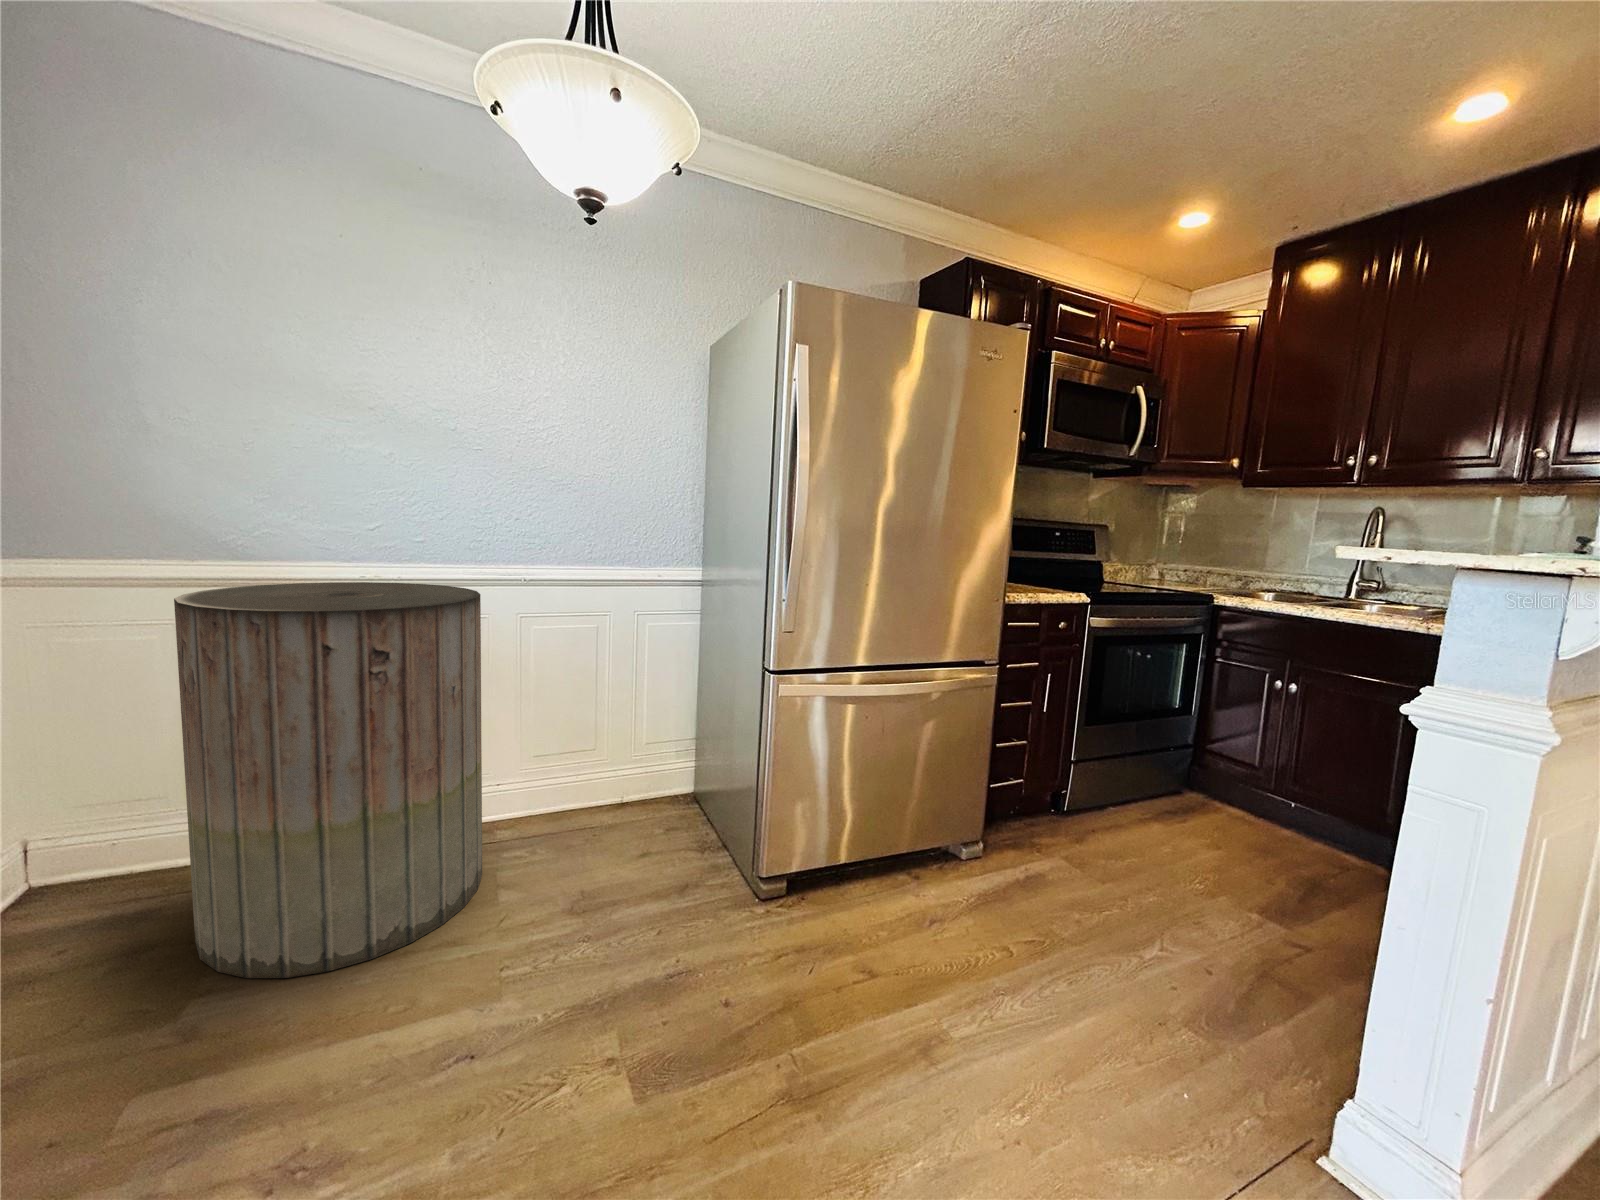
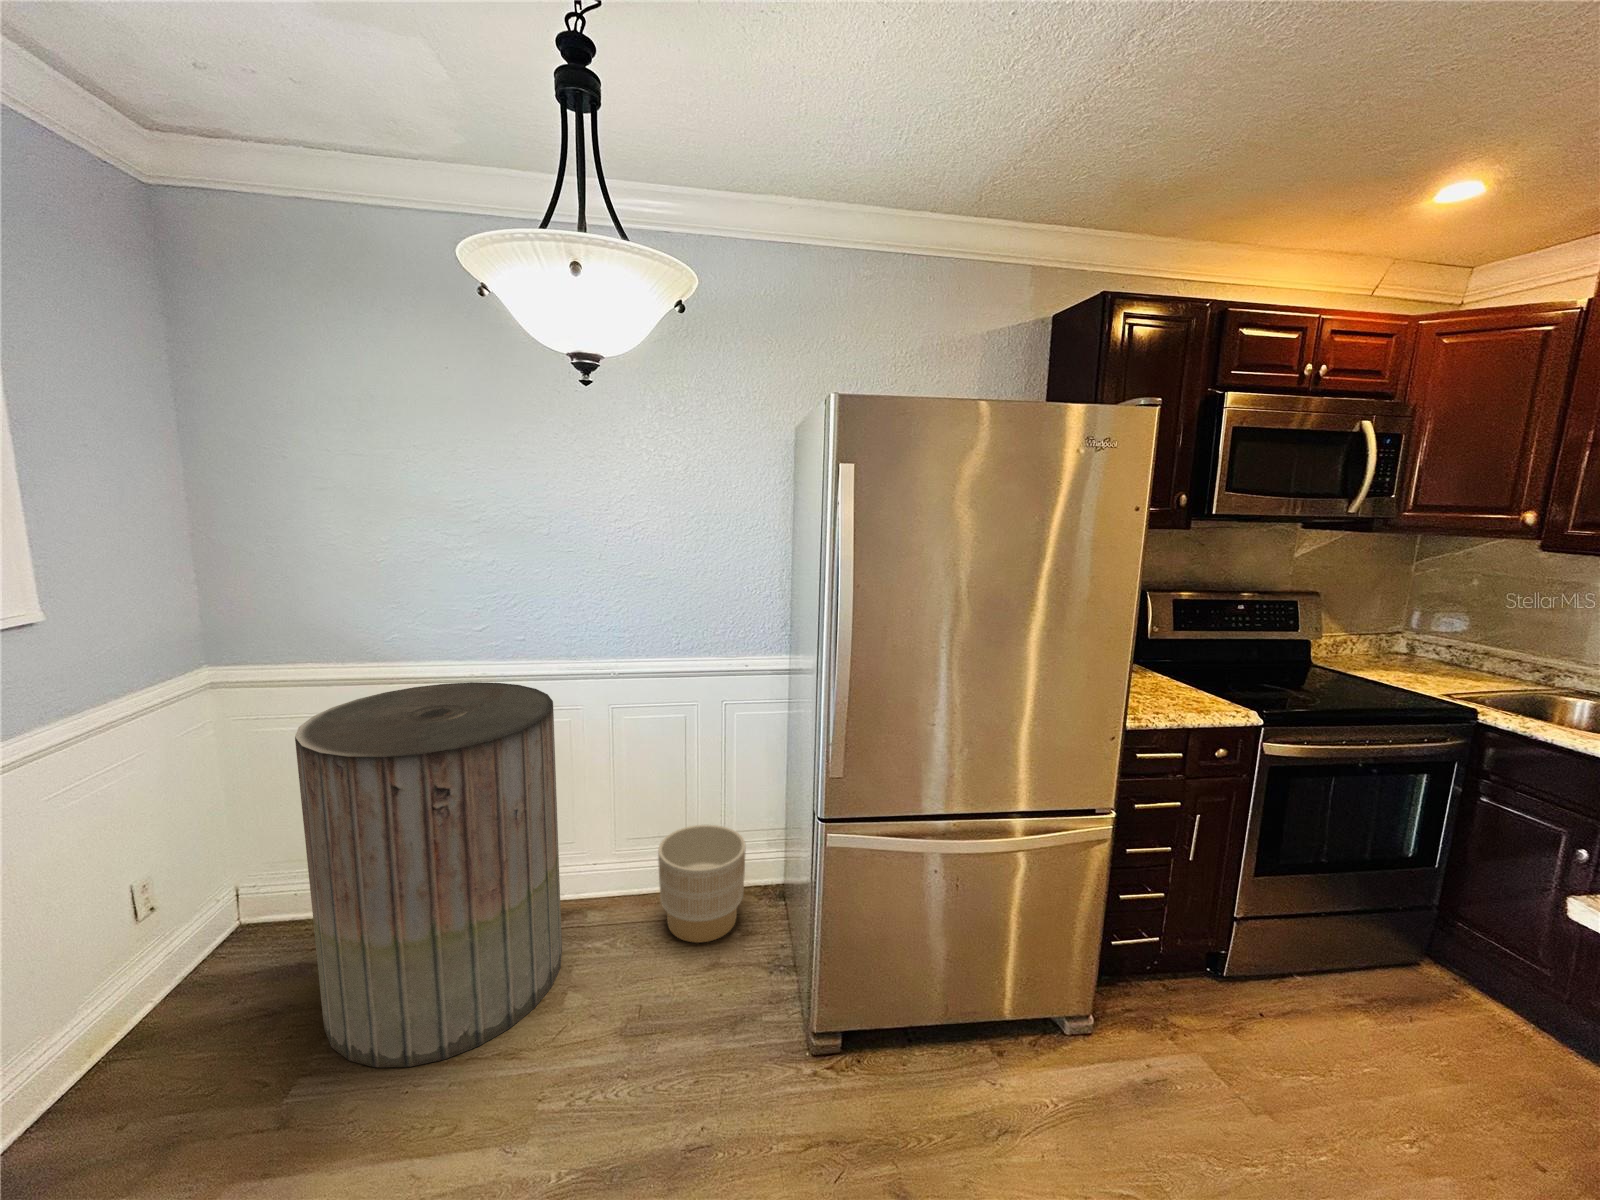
planter: none [580,733,668,840] -> present [658,825,745,943]

